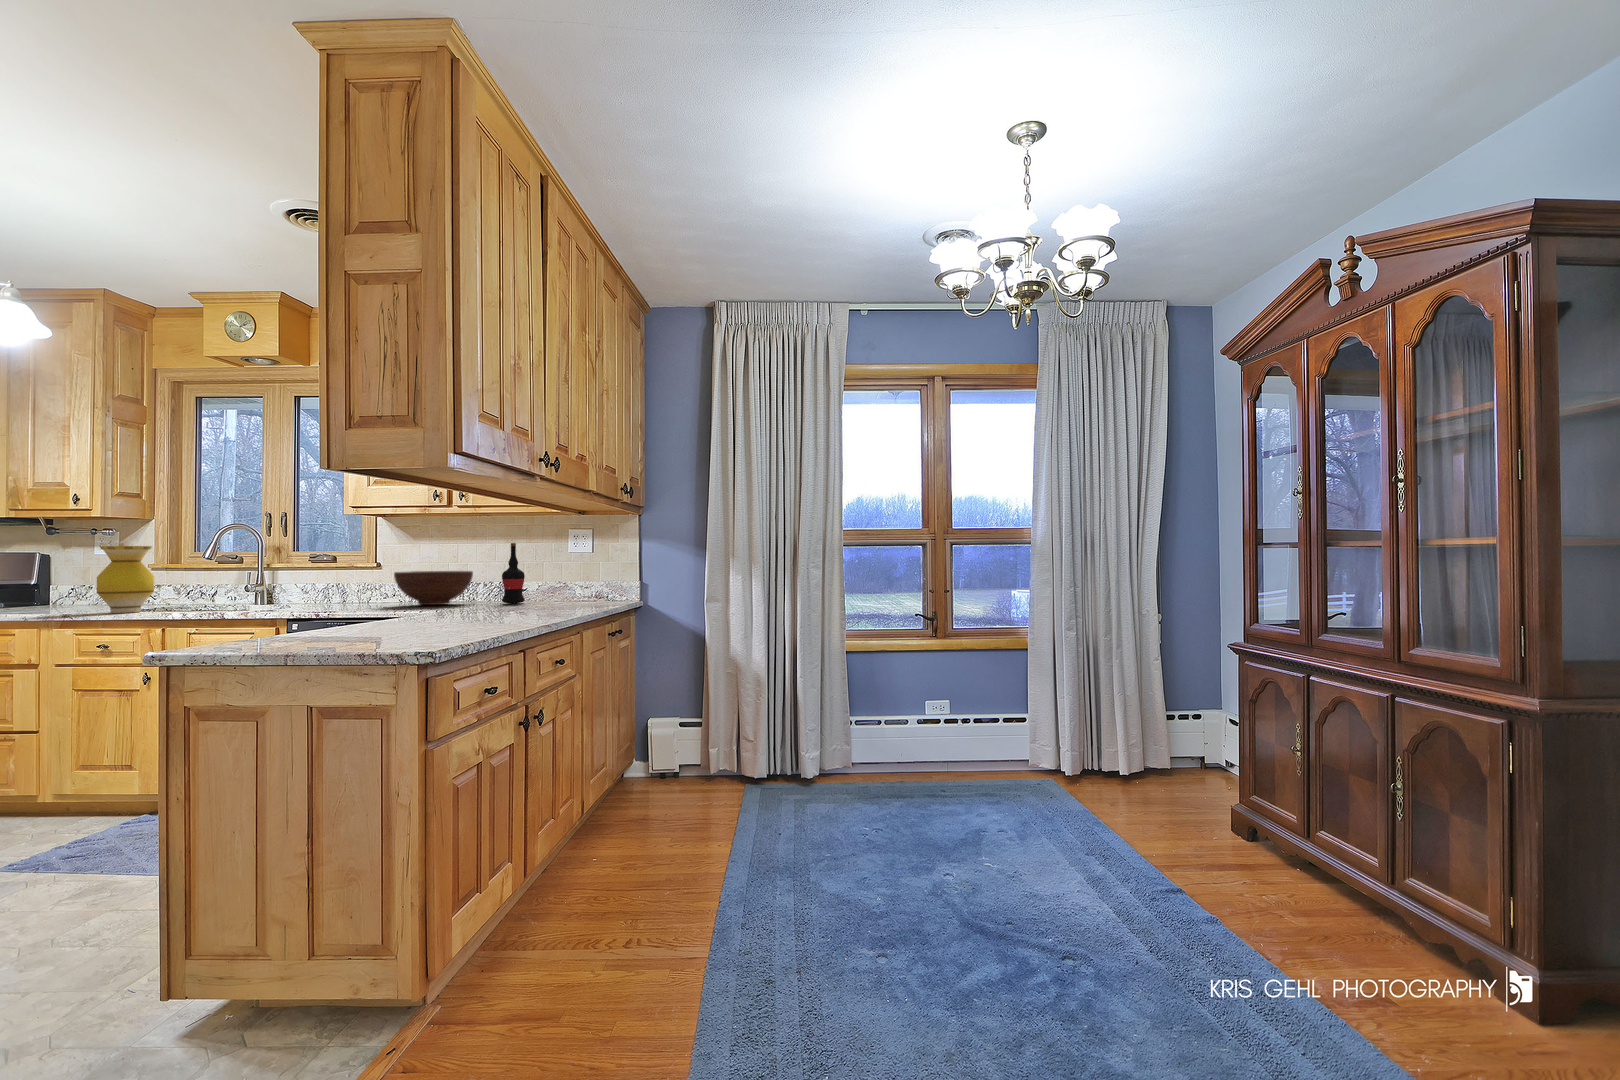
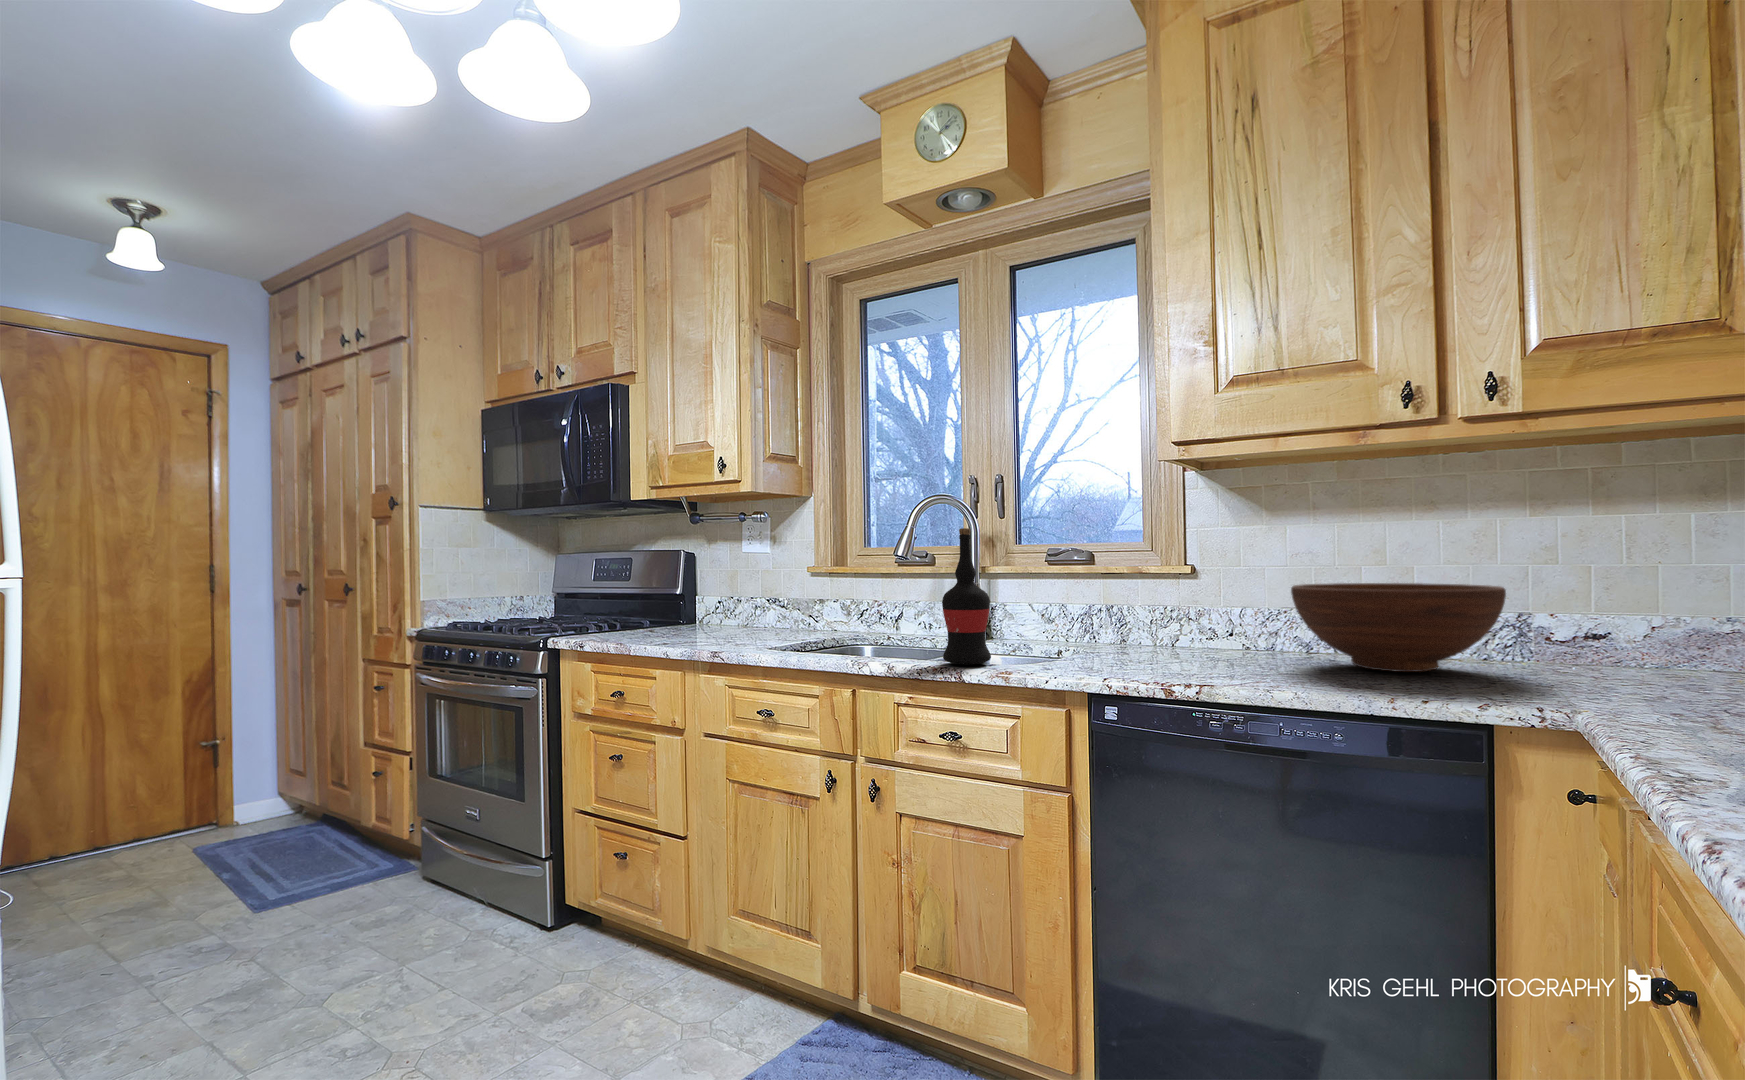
wine bottle: present [502,543,525,603] -> present [942,528,991,665]
vase: present [97,546,154,613] -> none [756,534,833,656]

